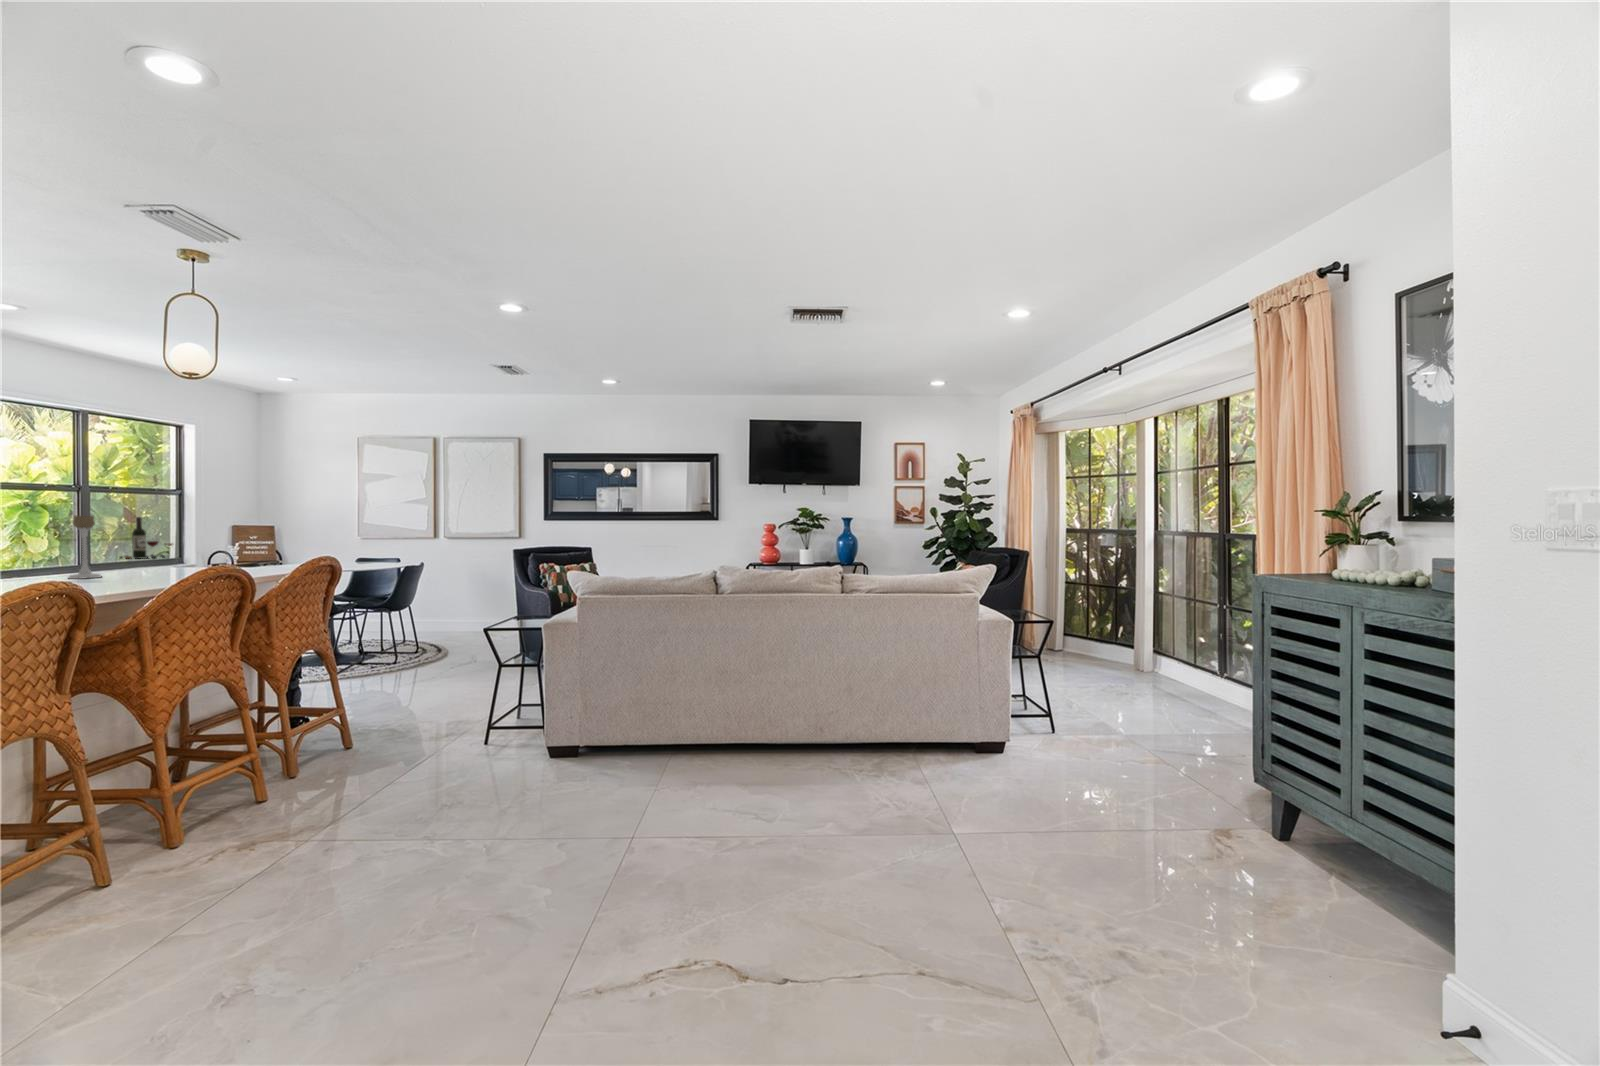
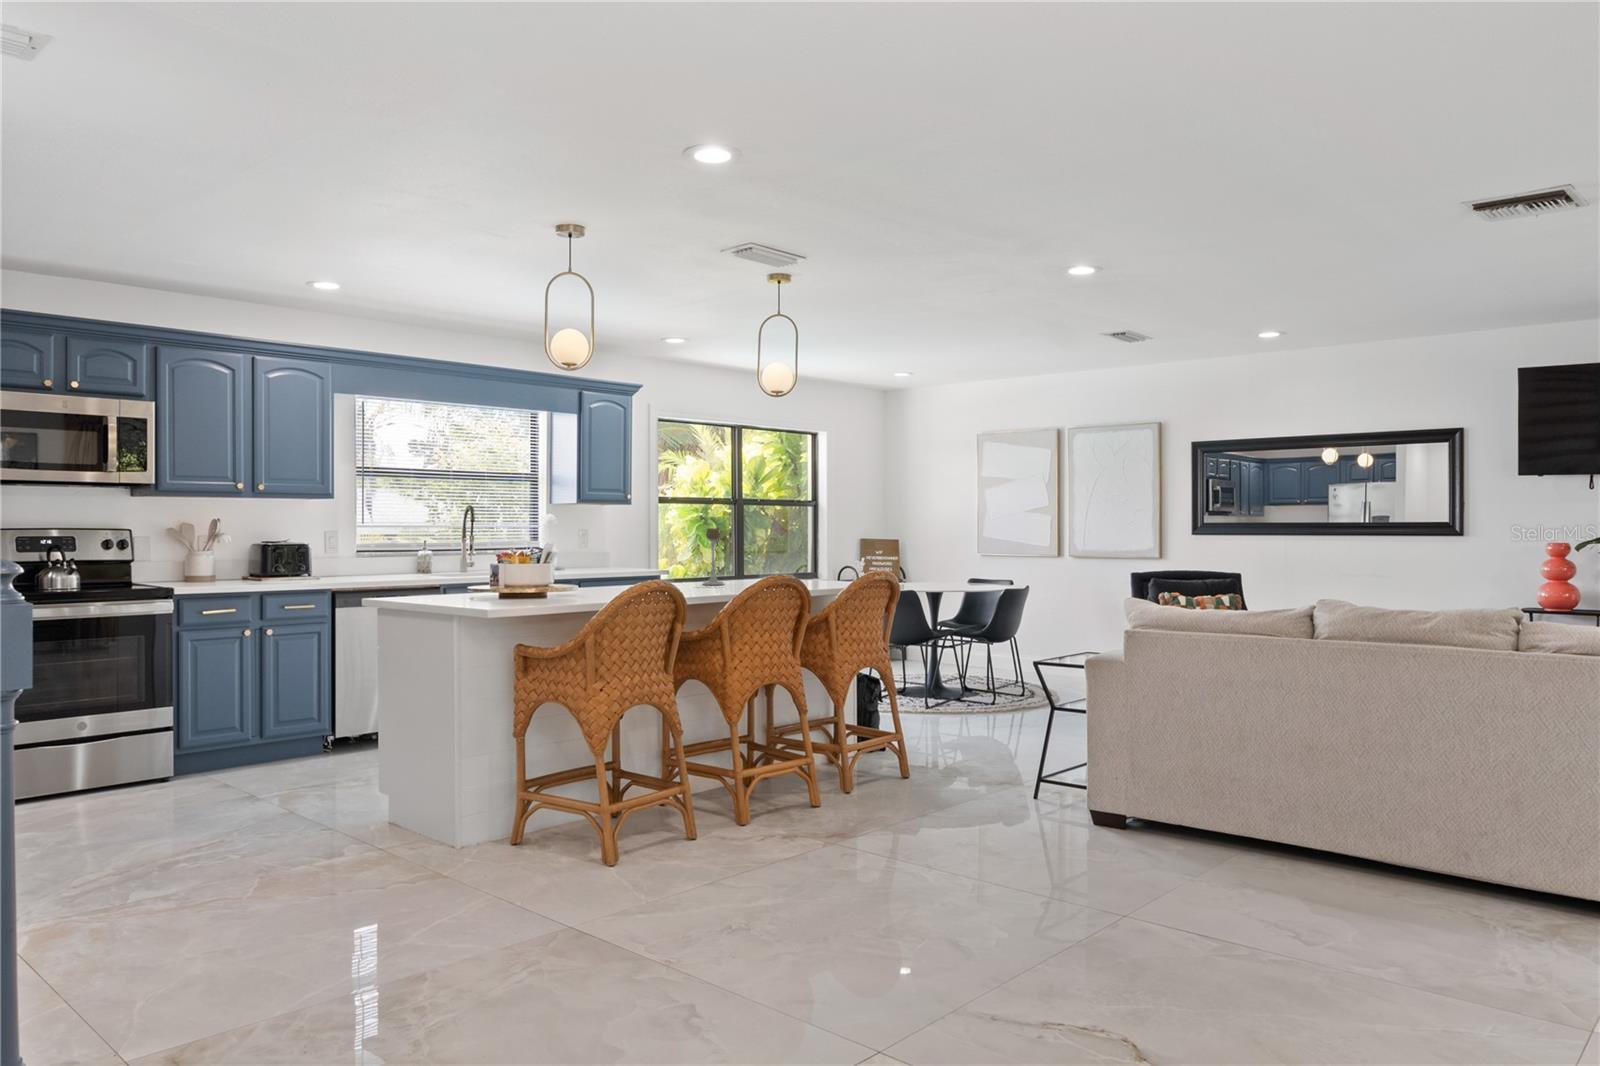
wine bottle: present [120,517,172,559] -> none [766,530,809,572]

